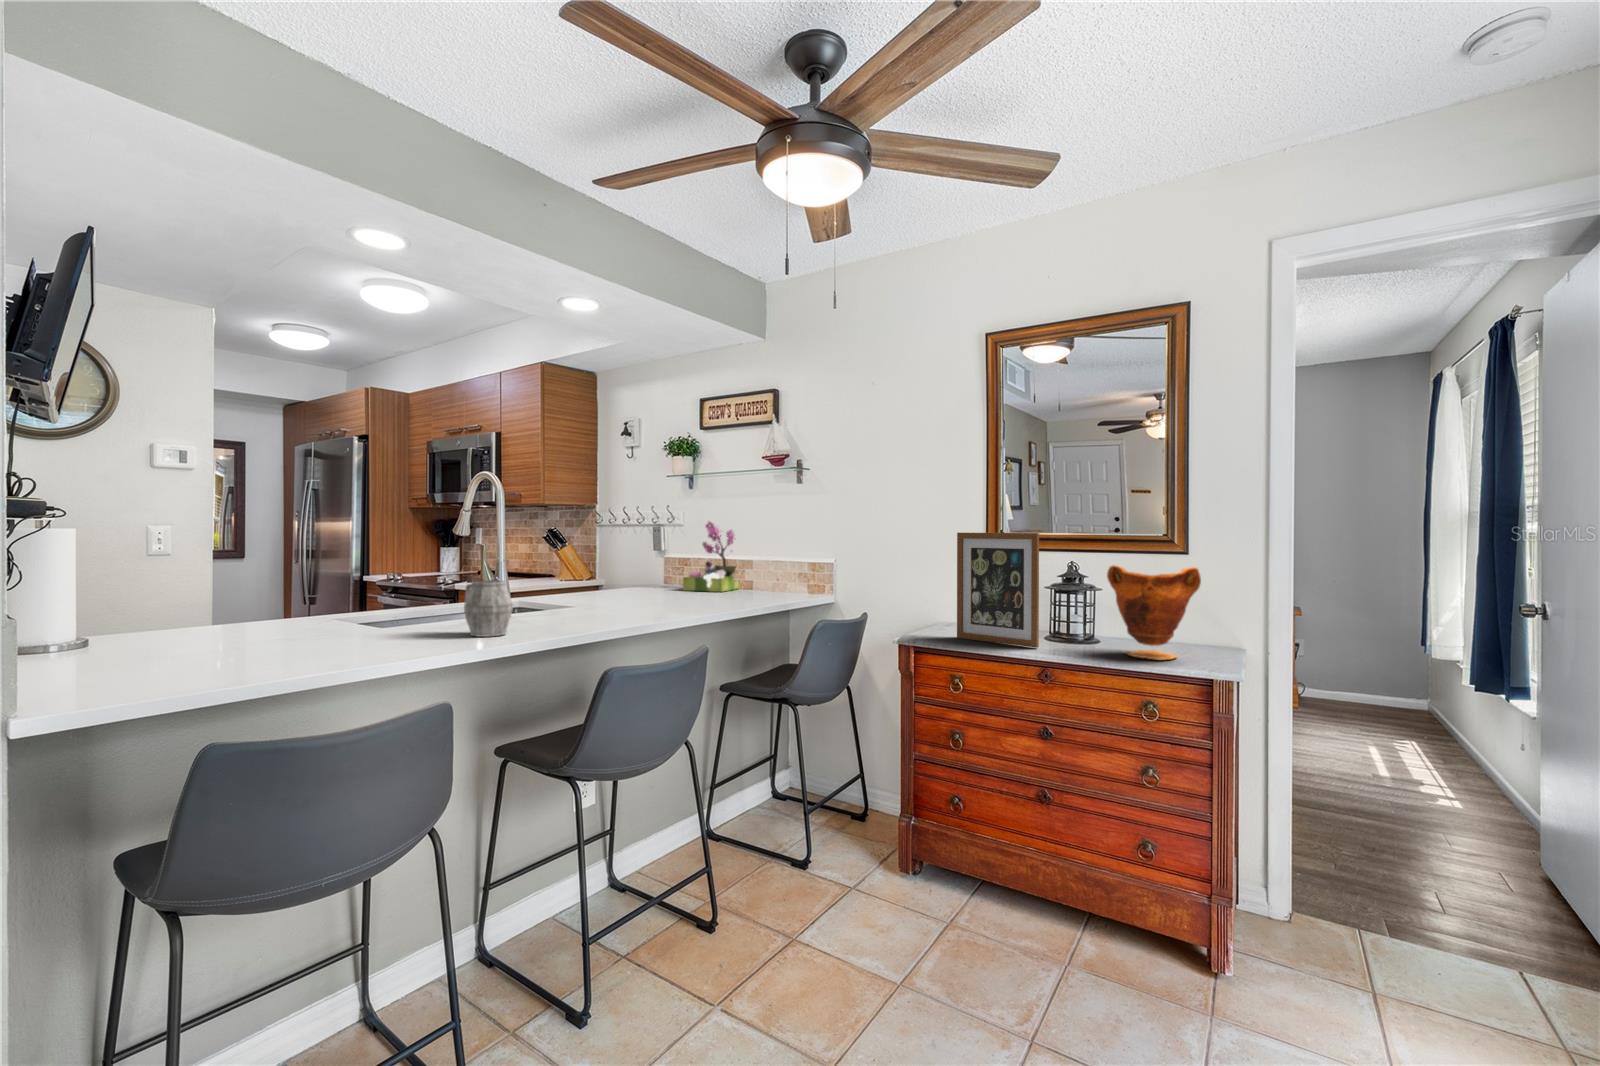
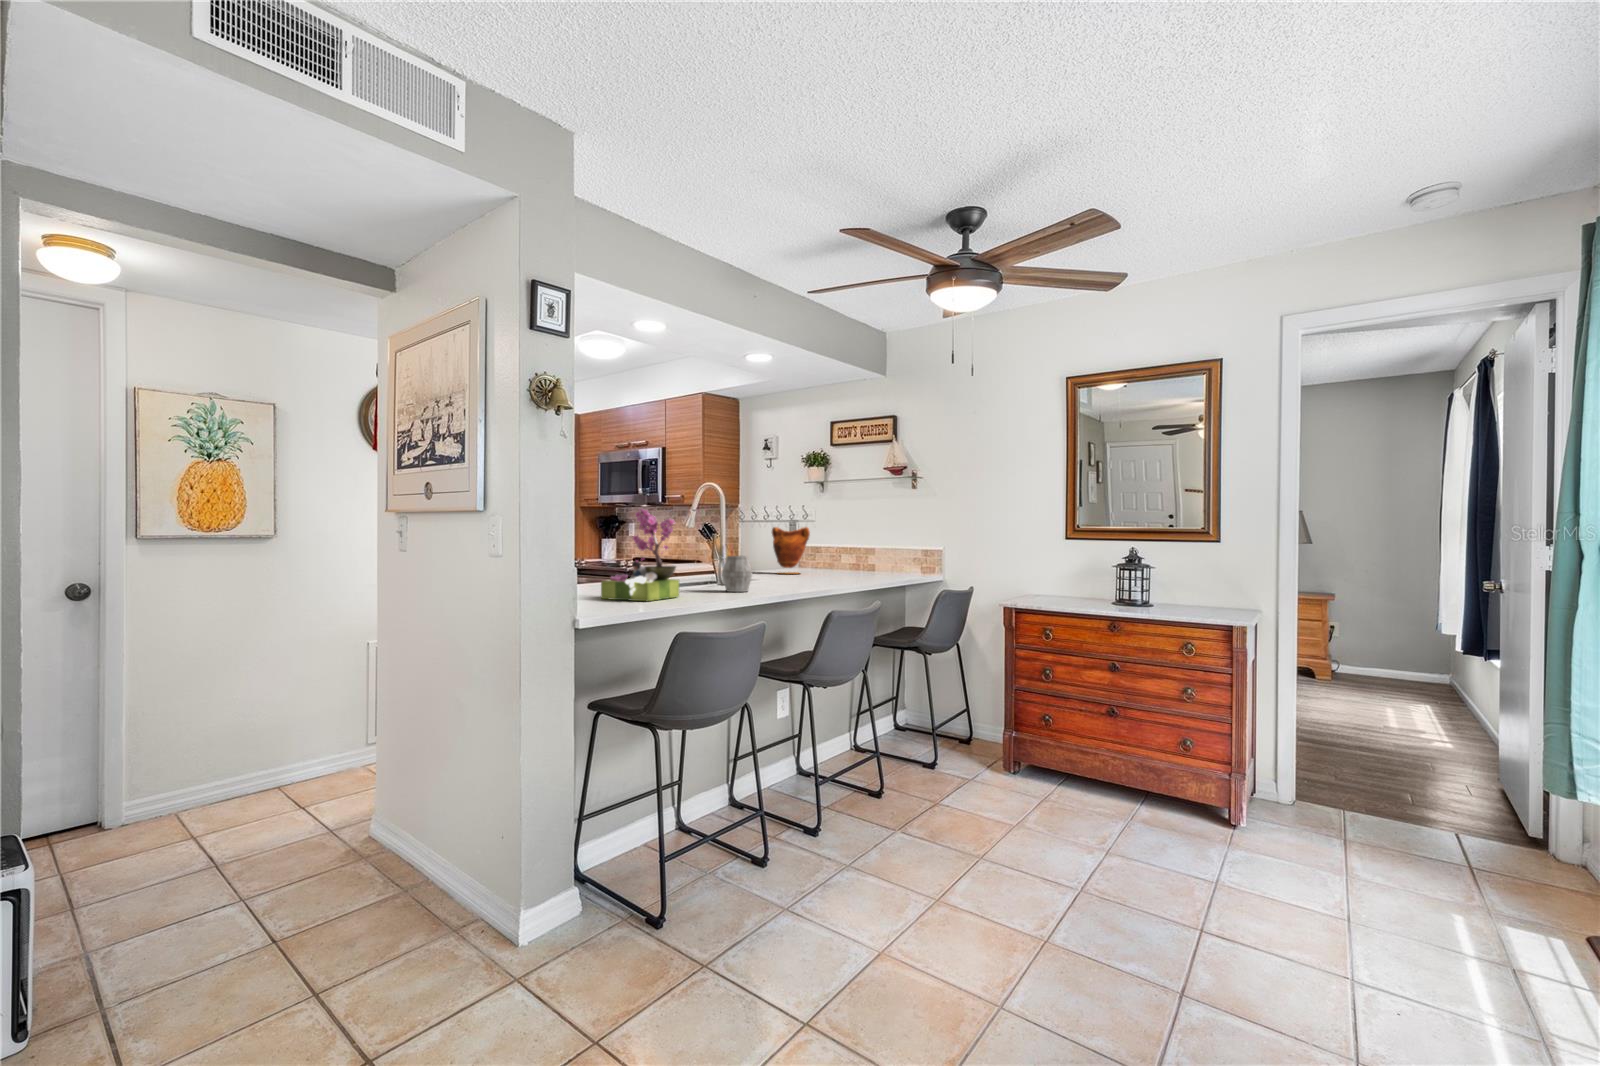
flower arrangement: present [683,521,740,592] -> present [601,509,679,601]
picture frame: present [957,533,1039,648] -> none [1047,526,1109,608]
vase: present [1107,565,1201,660] -> present [772,527,810,574]

